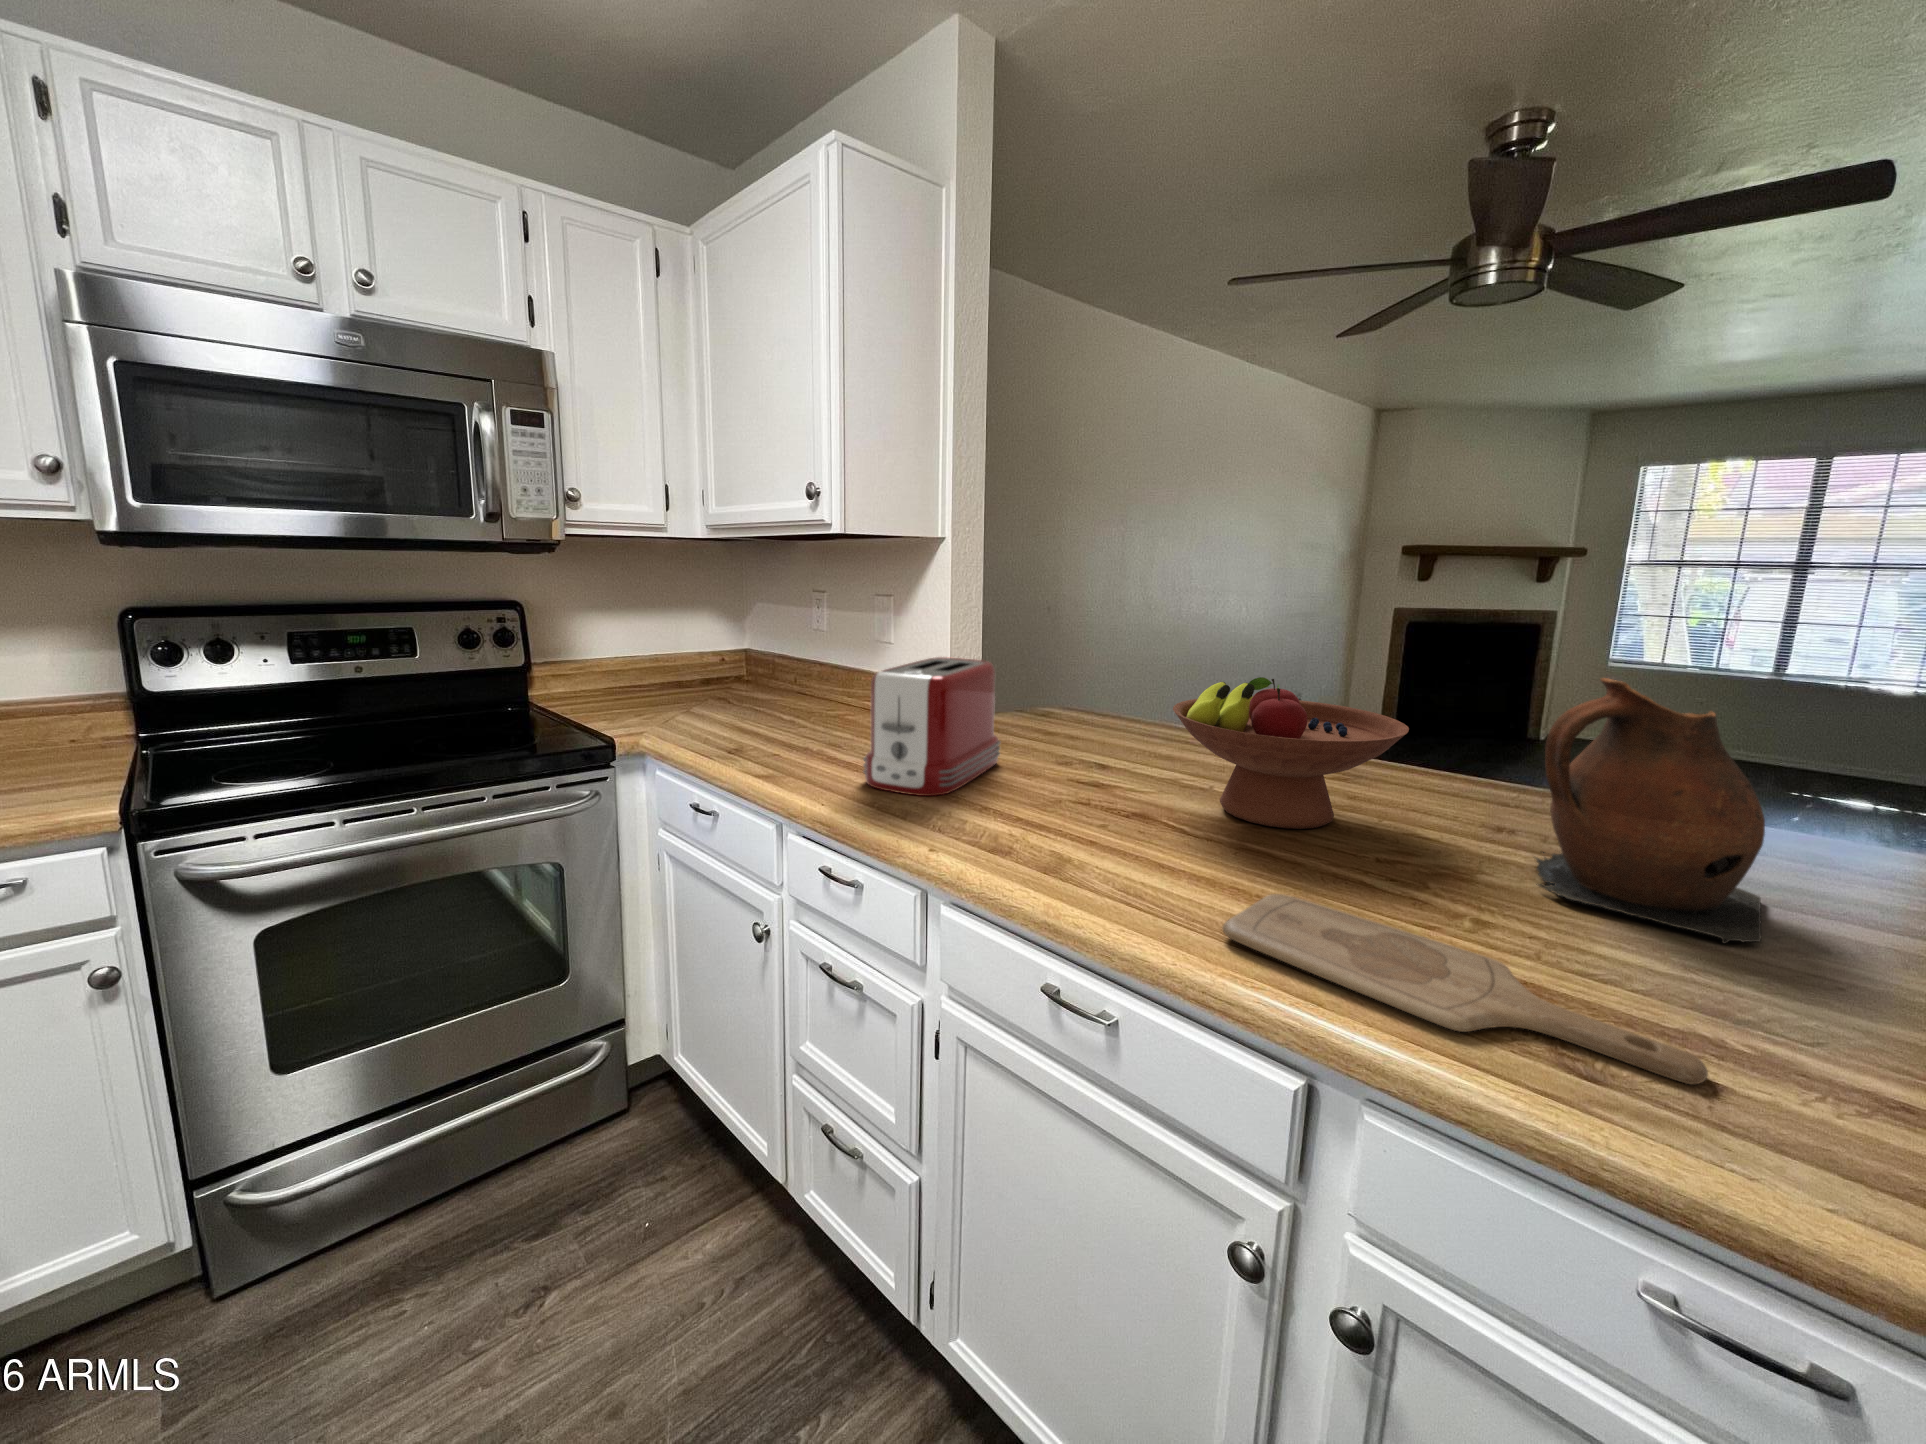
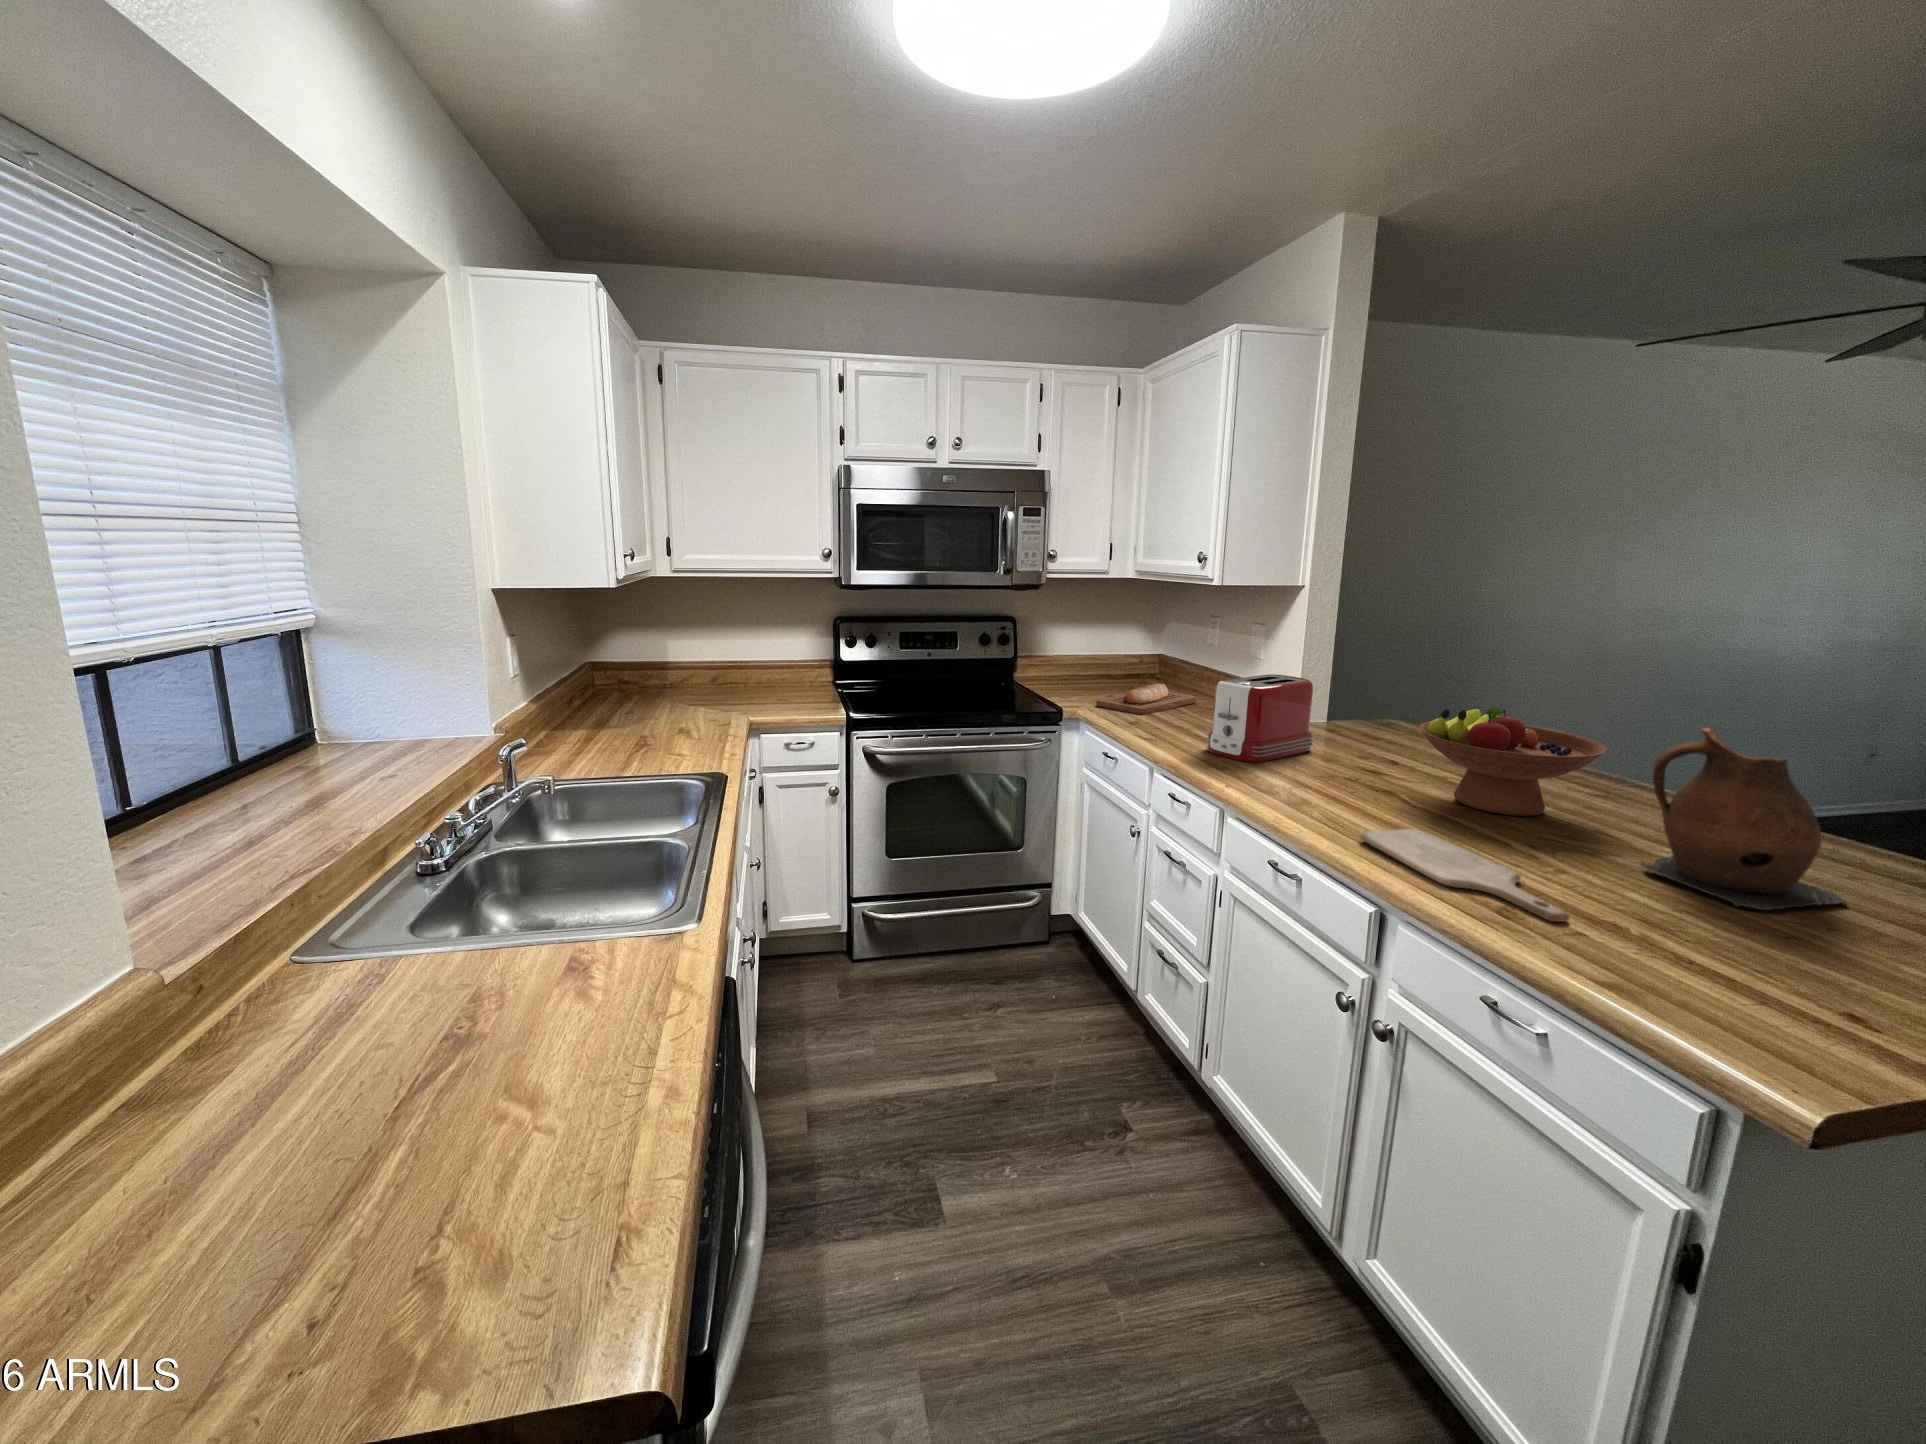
bread loaf: none [670,686,811,735] -> present [1096,683,1197,715]

